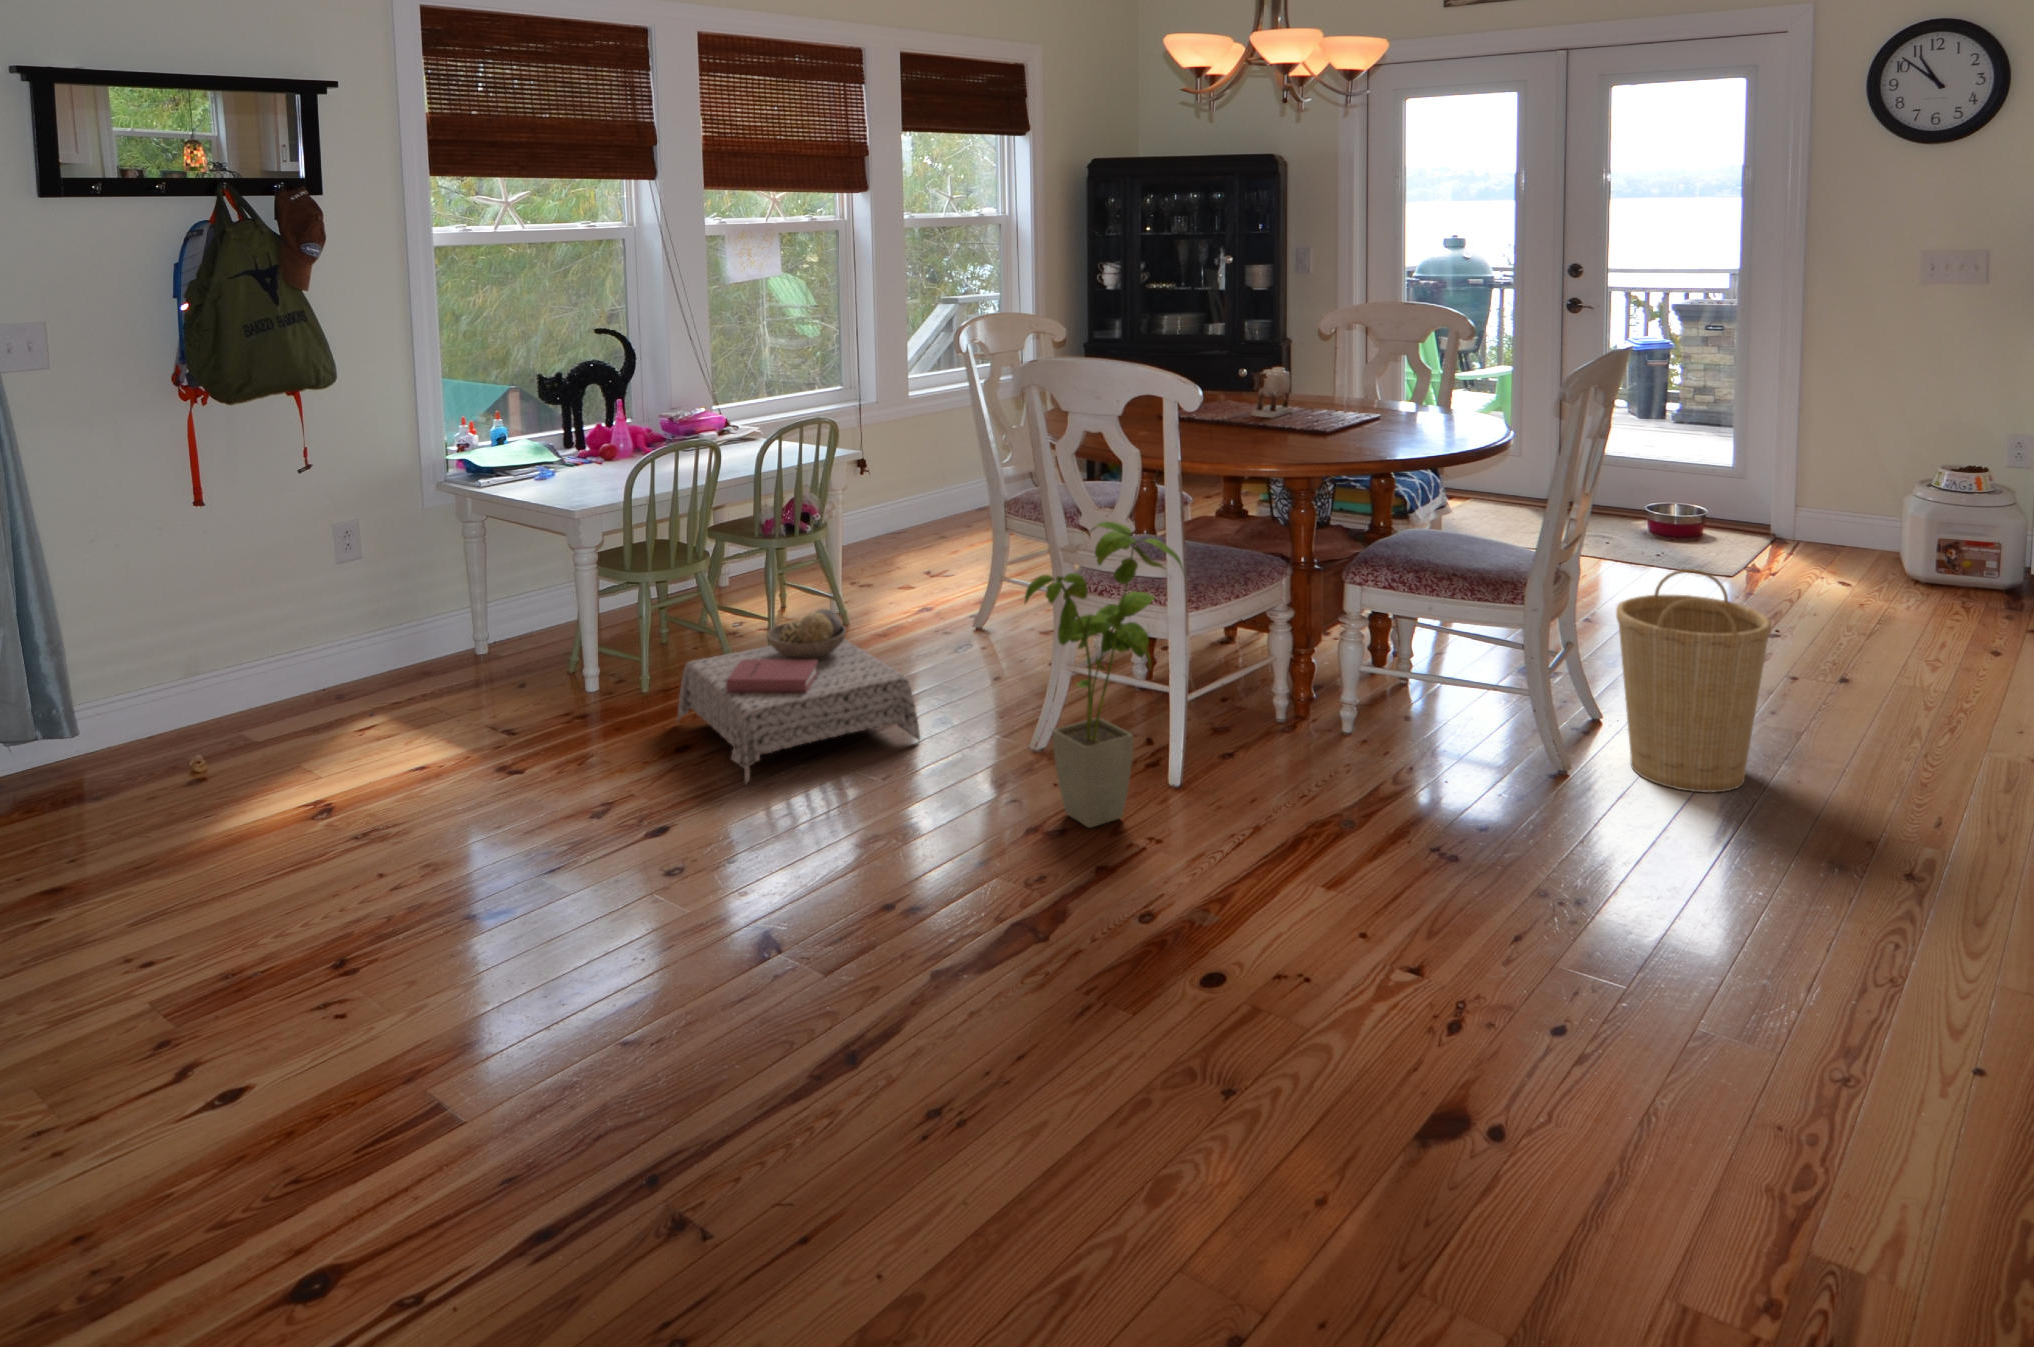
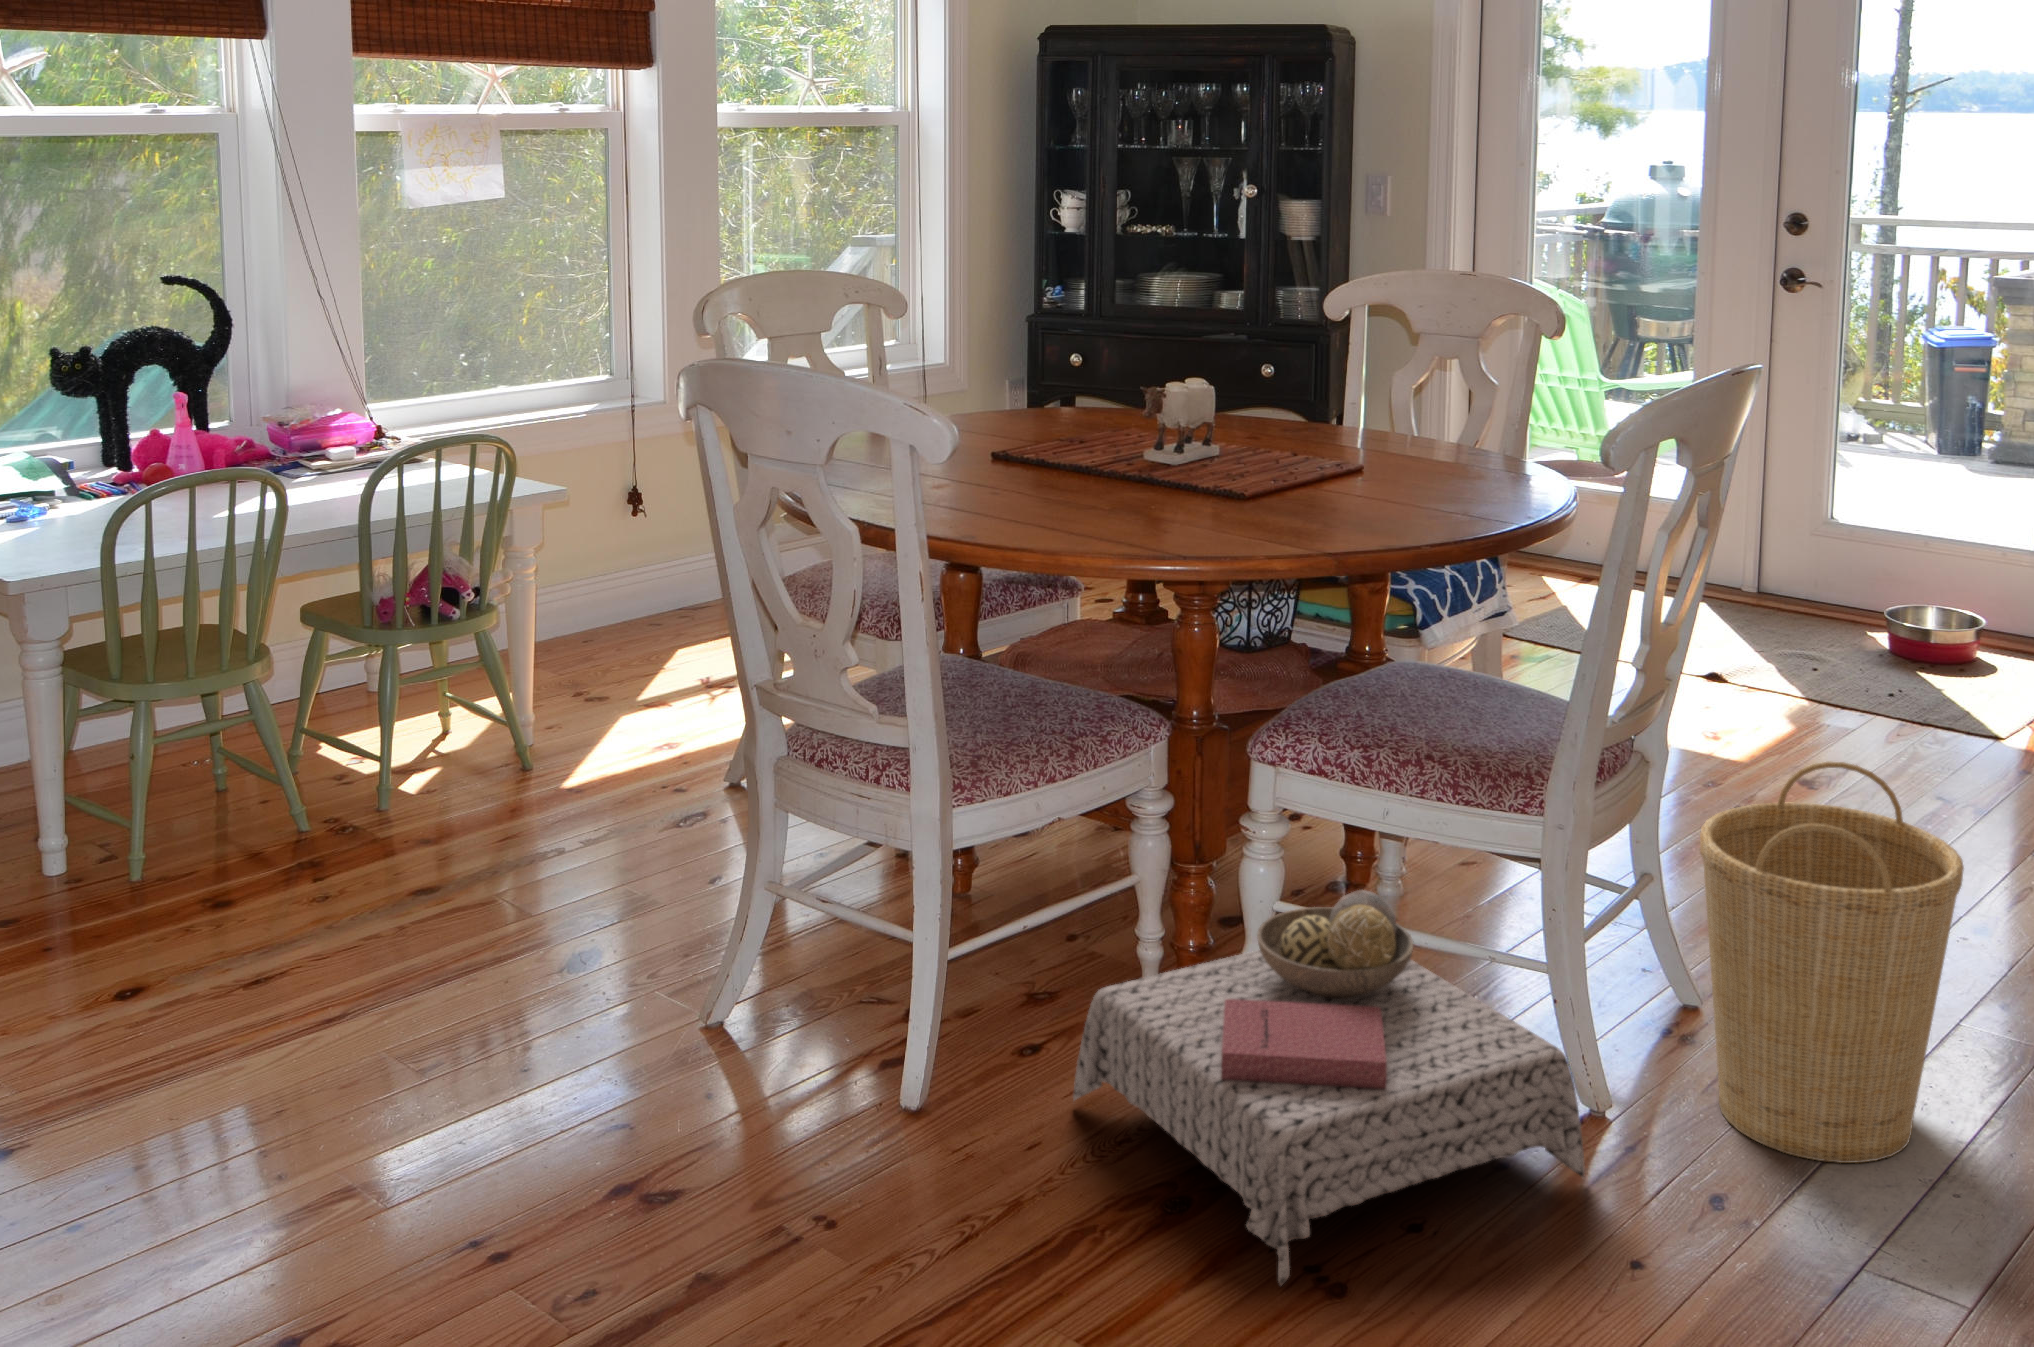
house plant: present [1025,522,1184,828] -> none [624,654,893,1183]
ottoman: present [678,609,920,784] -> present [1073,890,1585,1285]

